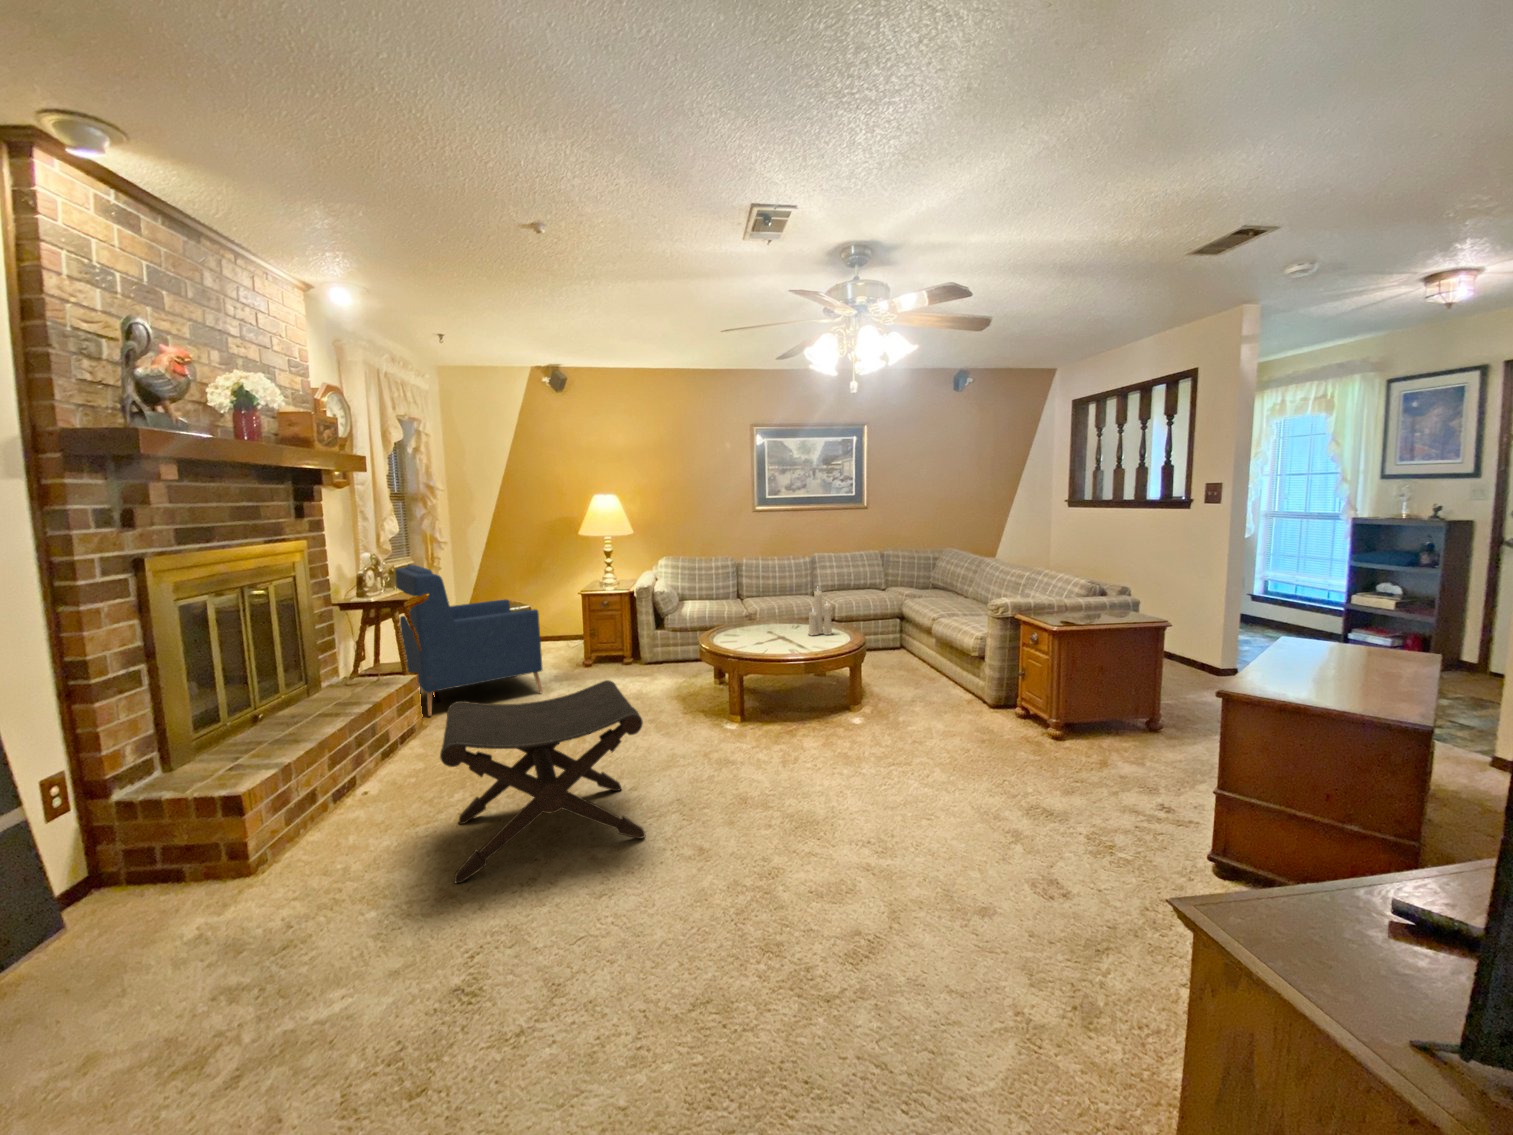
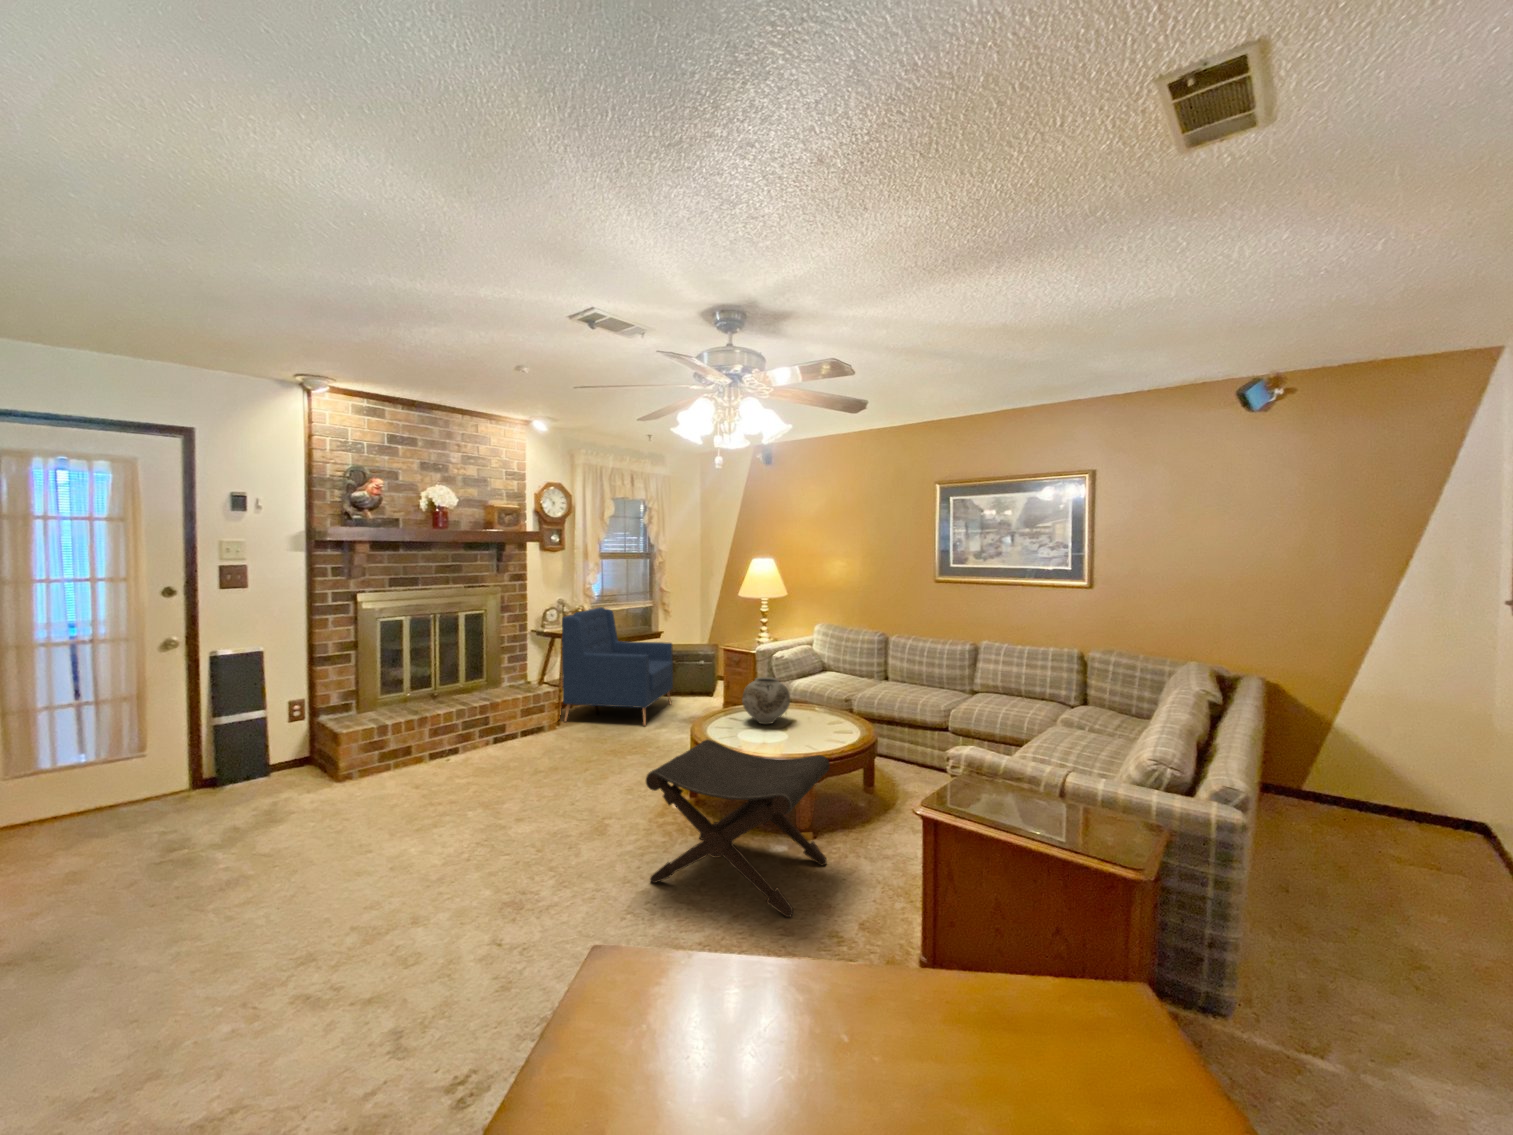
candle: present [809,591,832,635] -> none [793,676,820,739]
vase: none [746,594,790,636] -> present [742,677,790,724]
footstool: present [440,680,645,883] -> present [646,739,830,917]

